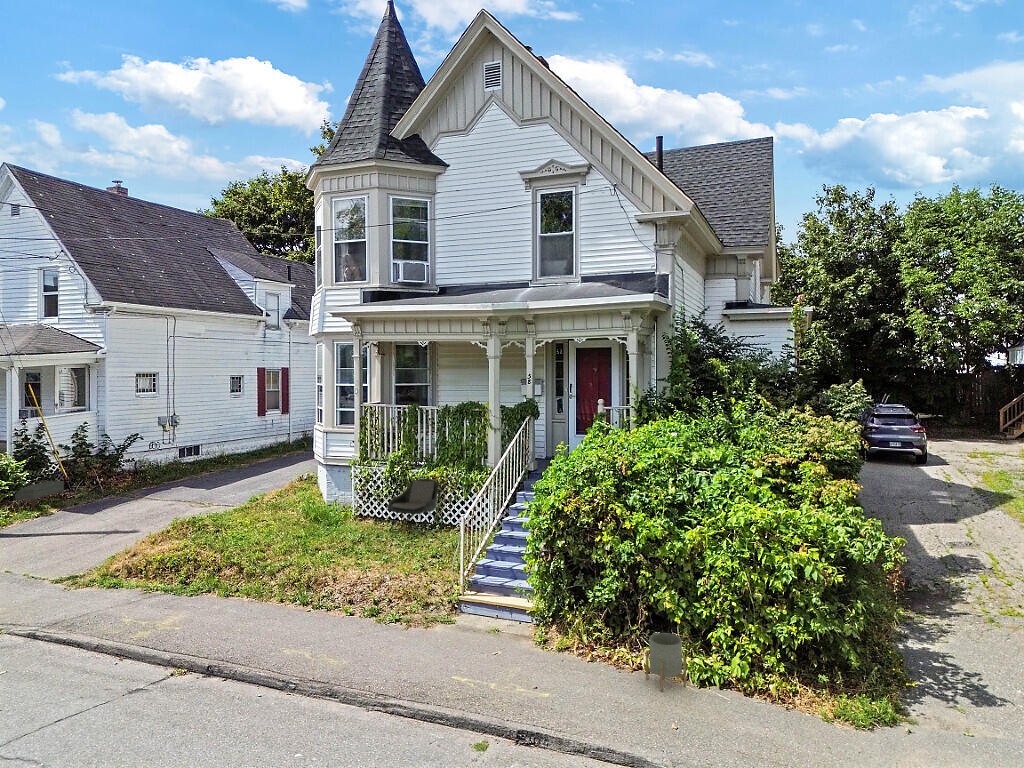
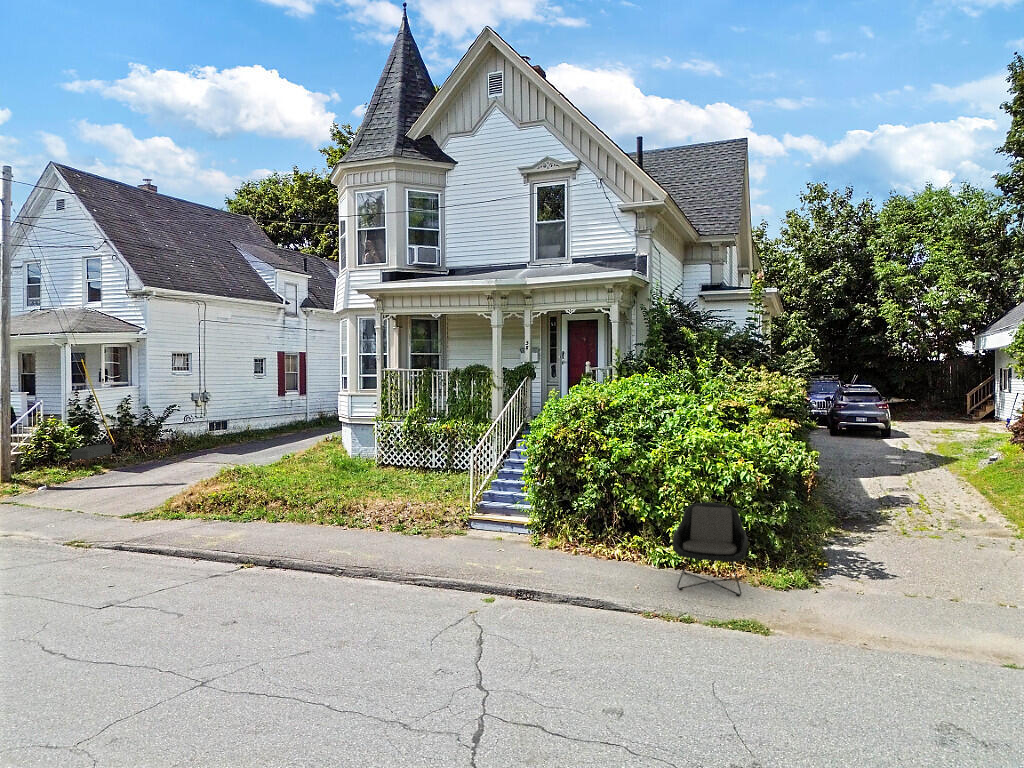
lounge chair: present [387,478,441,536] -> present [673,502,748,596]
planter: present [646,633,687,691] -> none [618,530,650,571]

